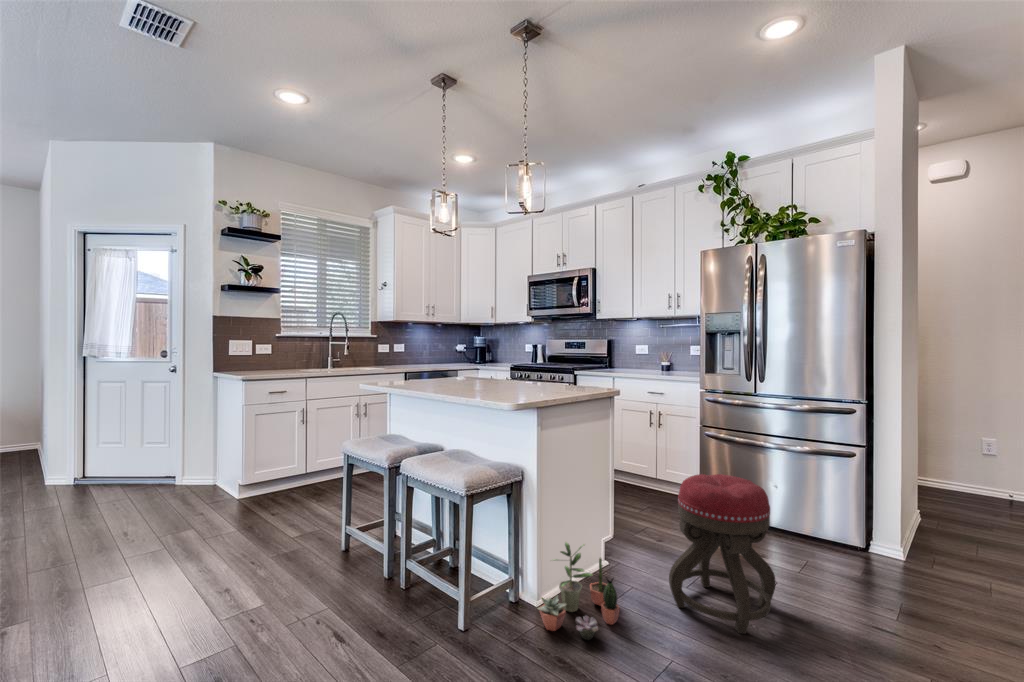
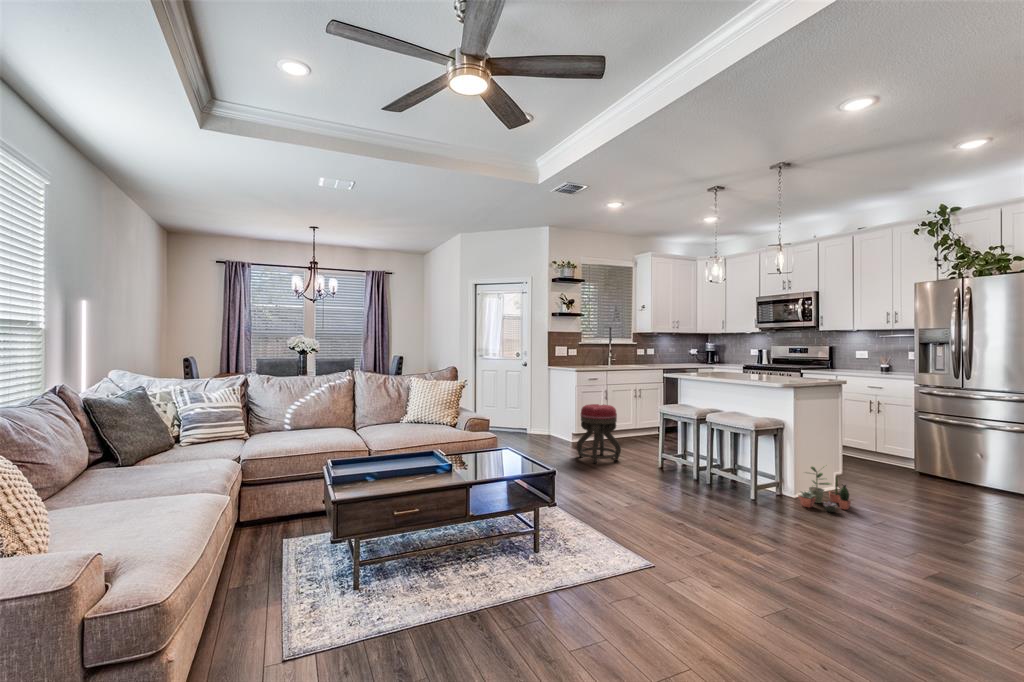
ottoman: present [669,474,776,634] -> present [577,404,621,463]

